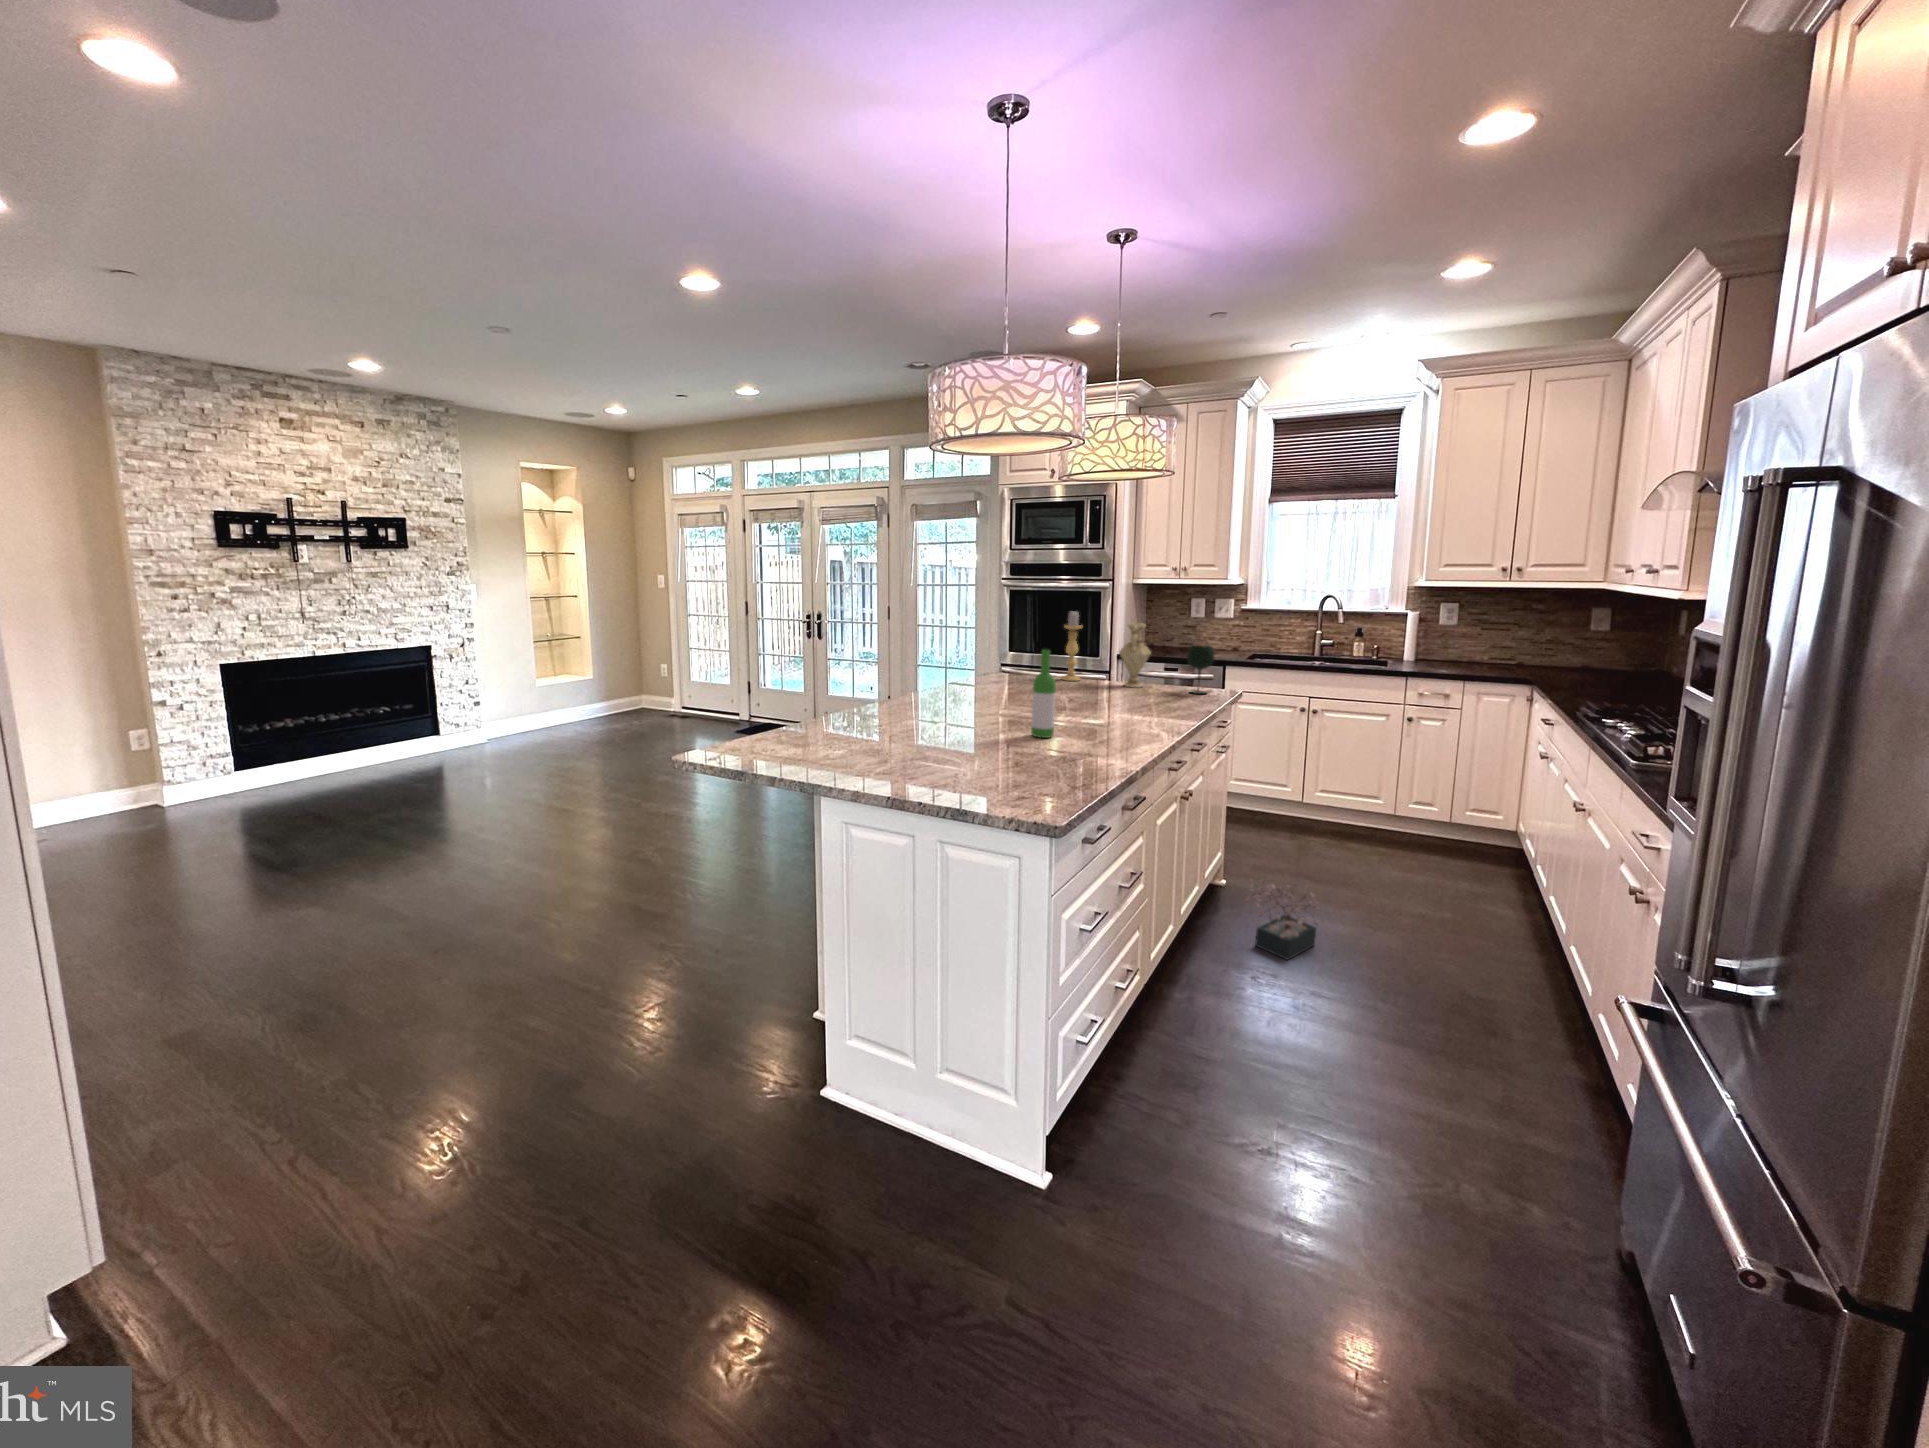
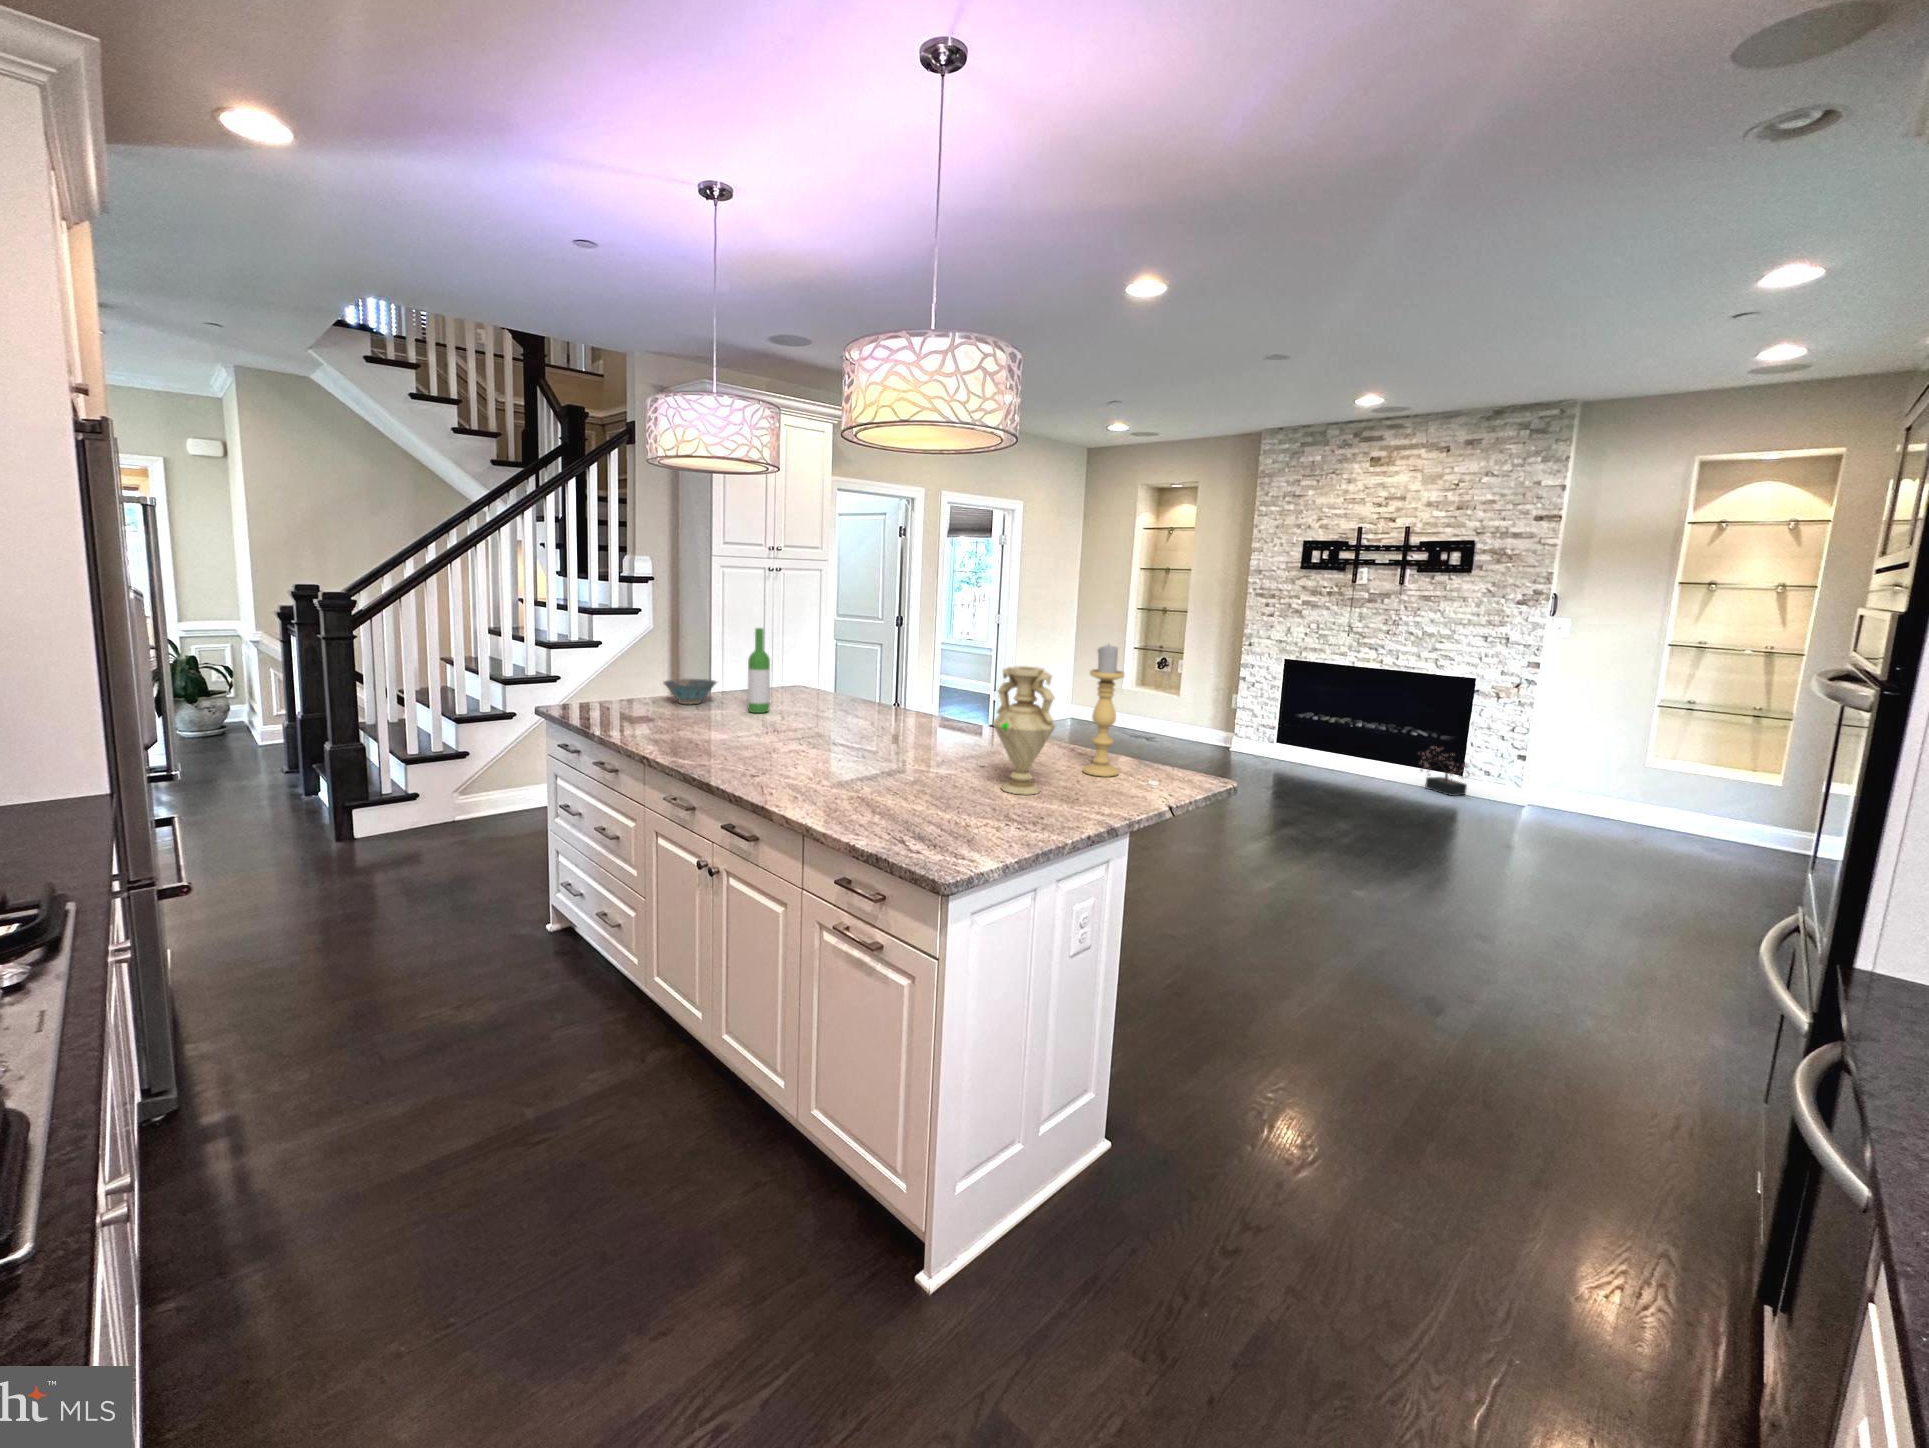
wine glass: present [1187,645,1214,694] -> none [899,708,952,812]
ceramic bowl: none [1015,727,1081,763] -> present [664,679,716,704]
decorative plant: present [1246,879,1319,960] -> present [1421,747,1470,796]

